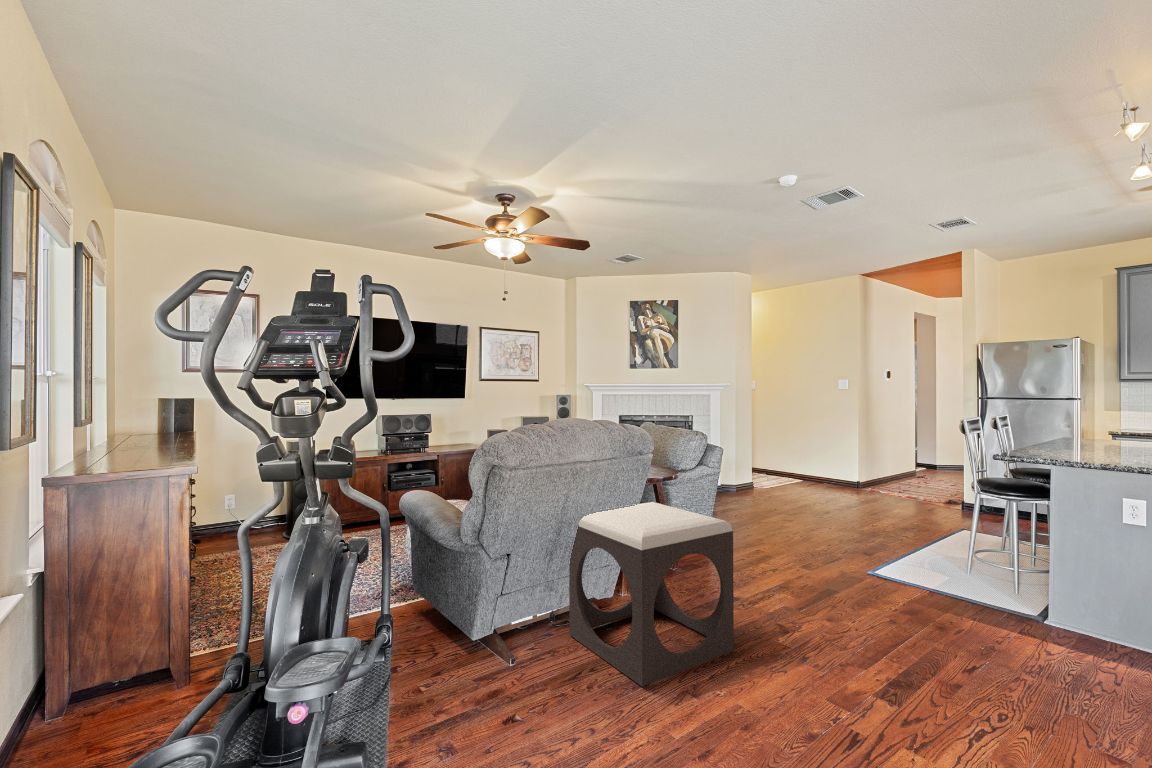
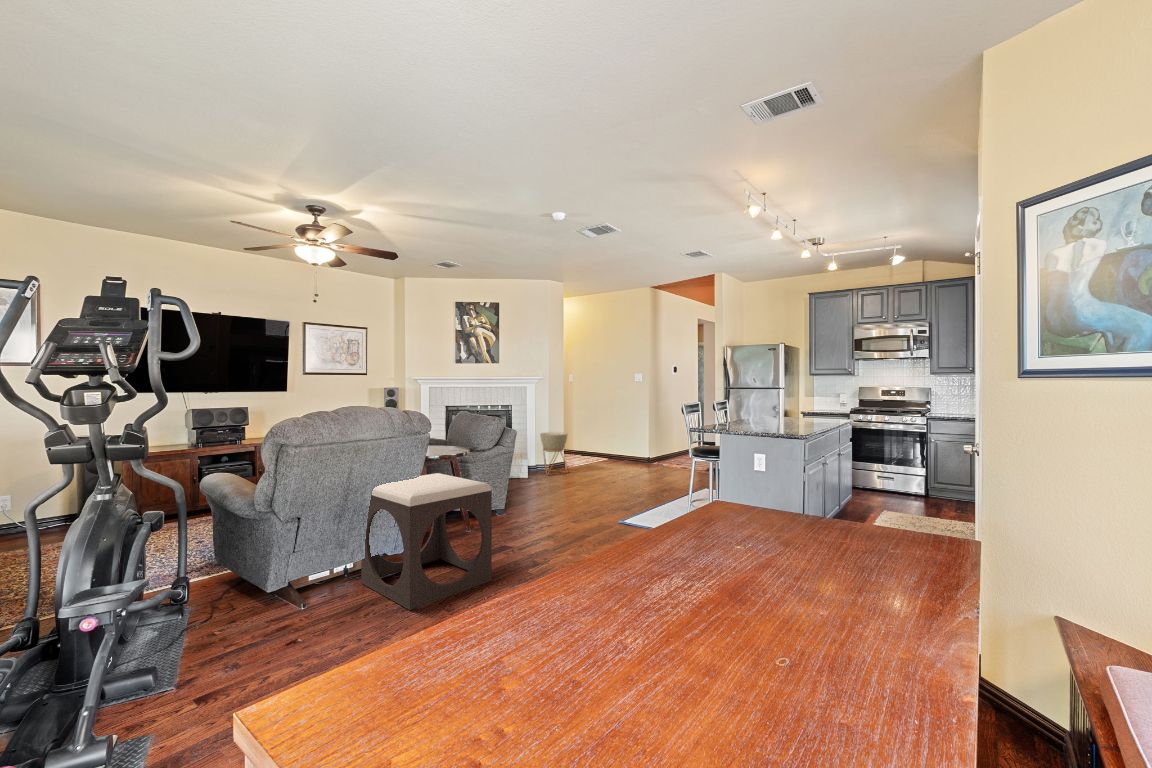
planter: none [730,449,767,501] -> present [540,432,569,475]

